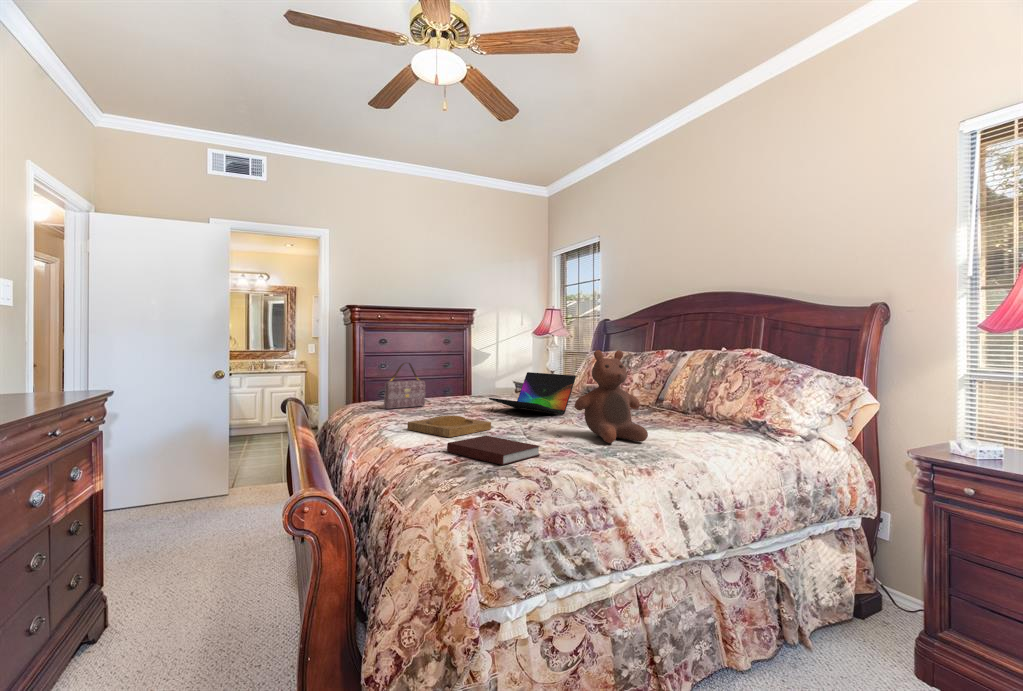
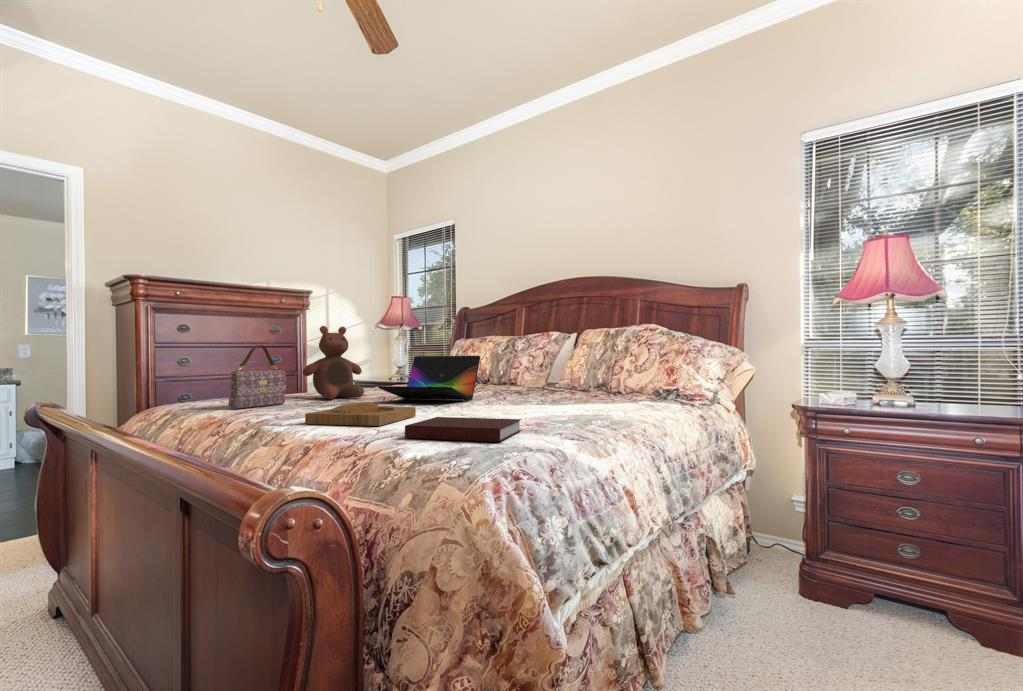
stuffed bear: present [575,350,648,443] -> present [303,326,364,399]

